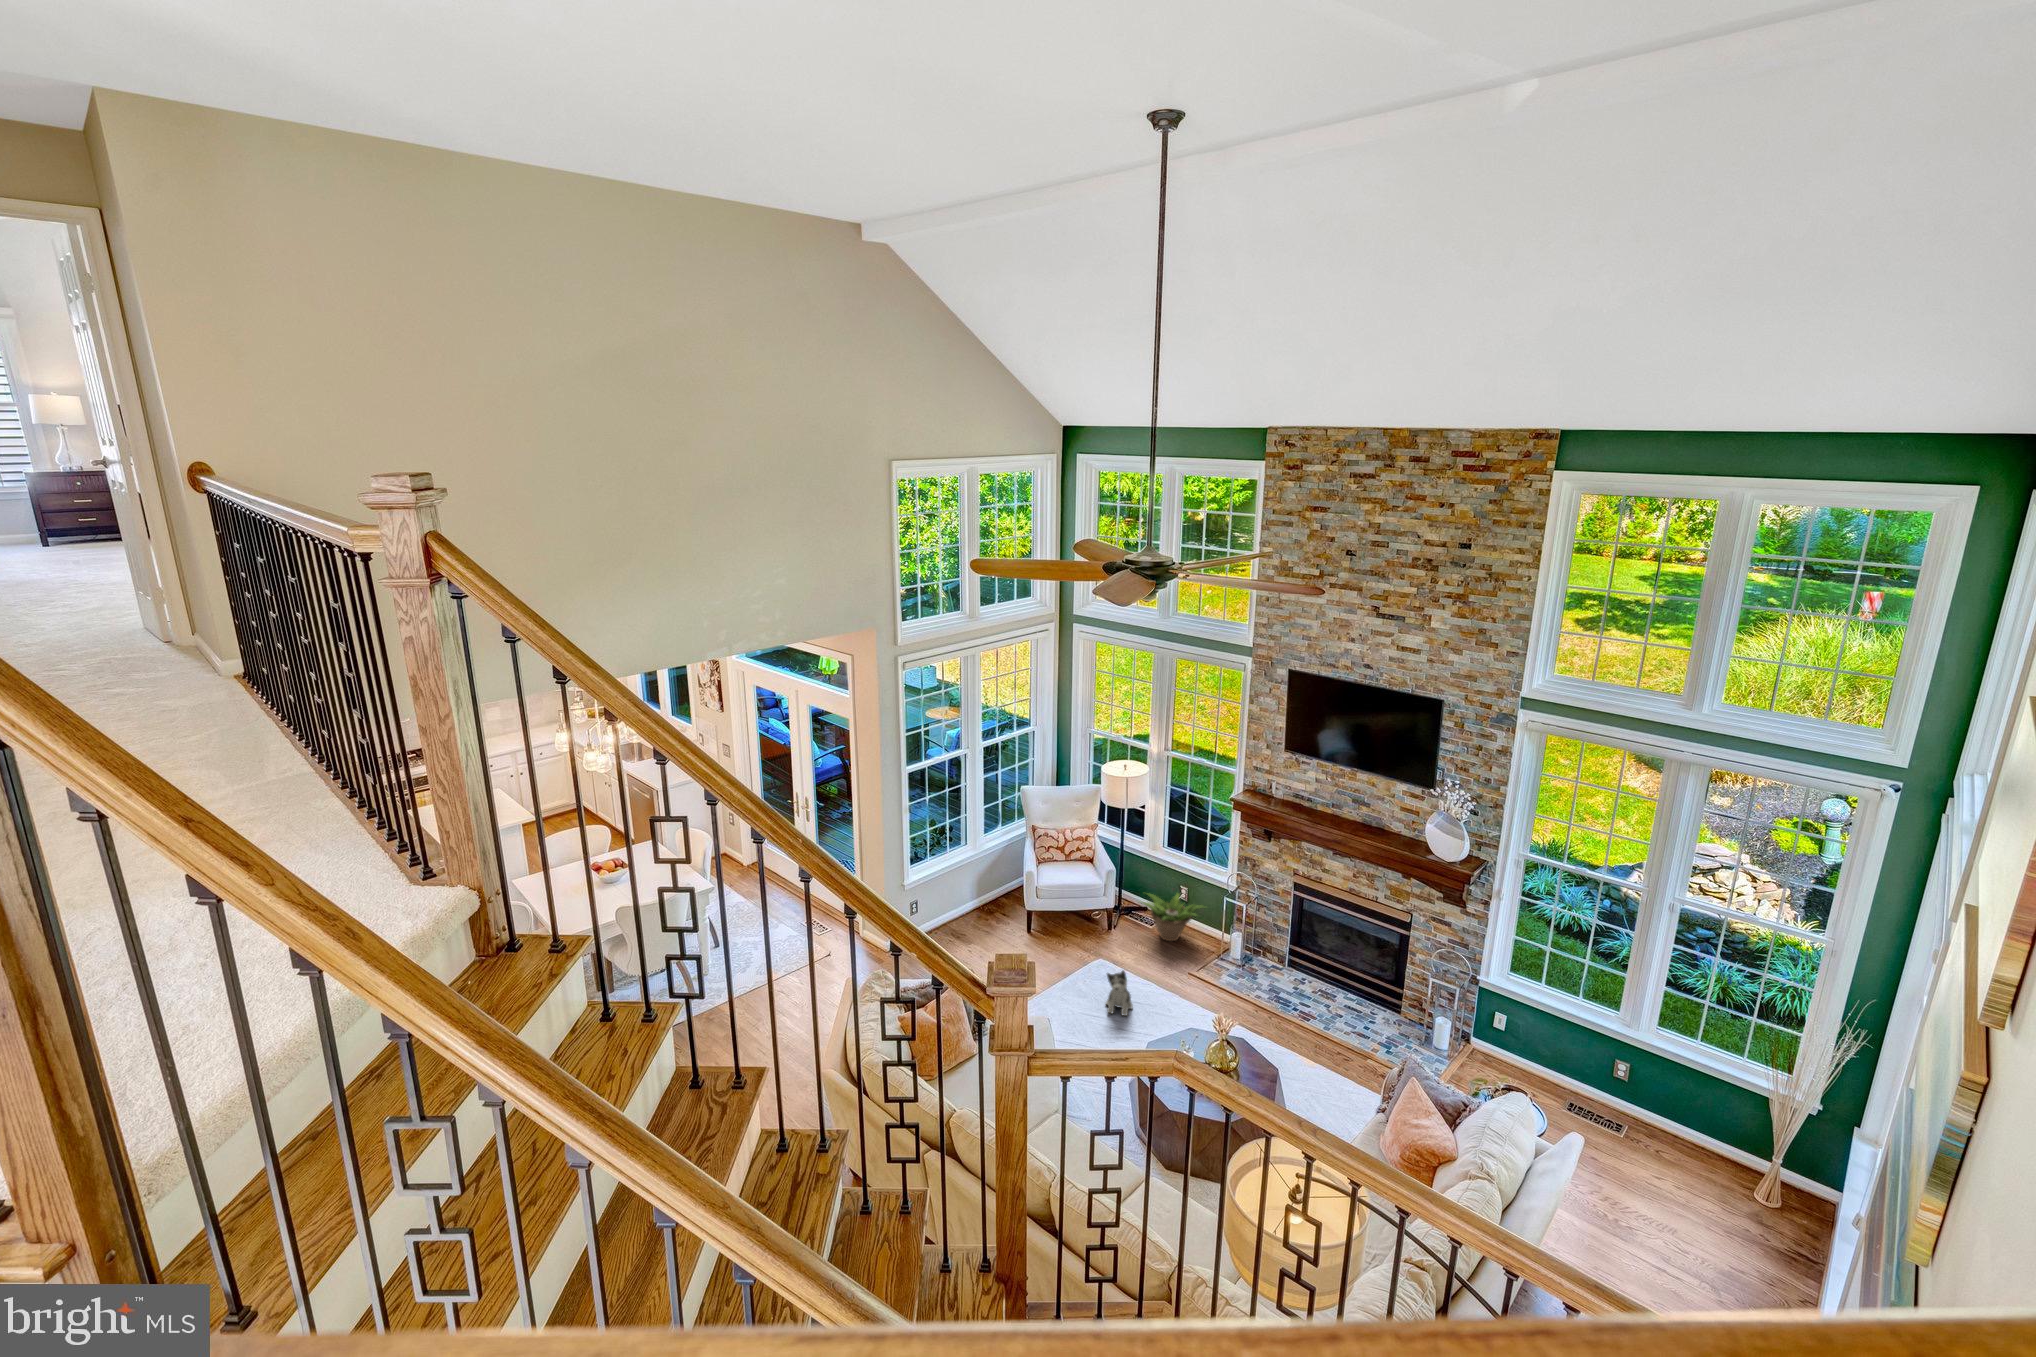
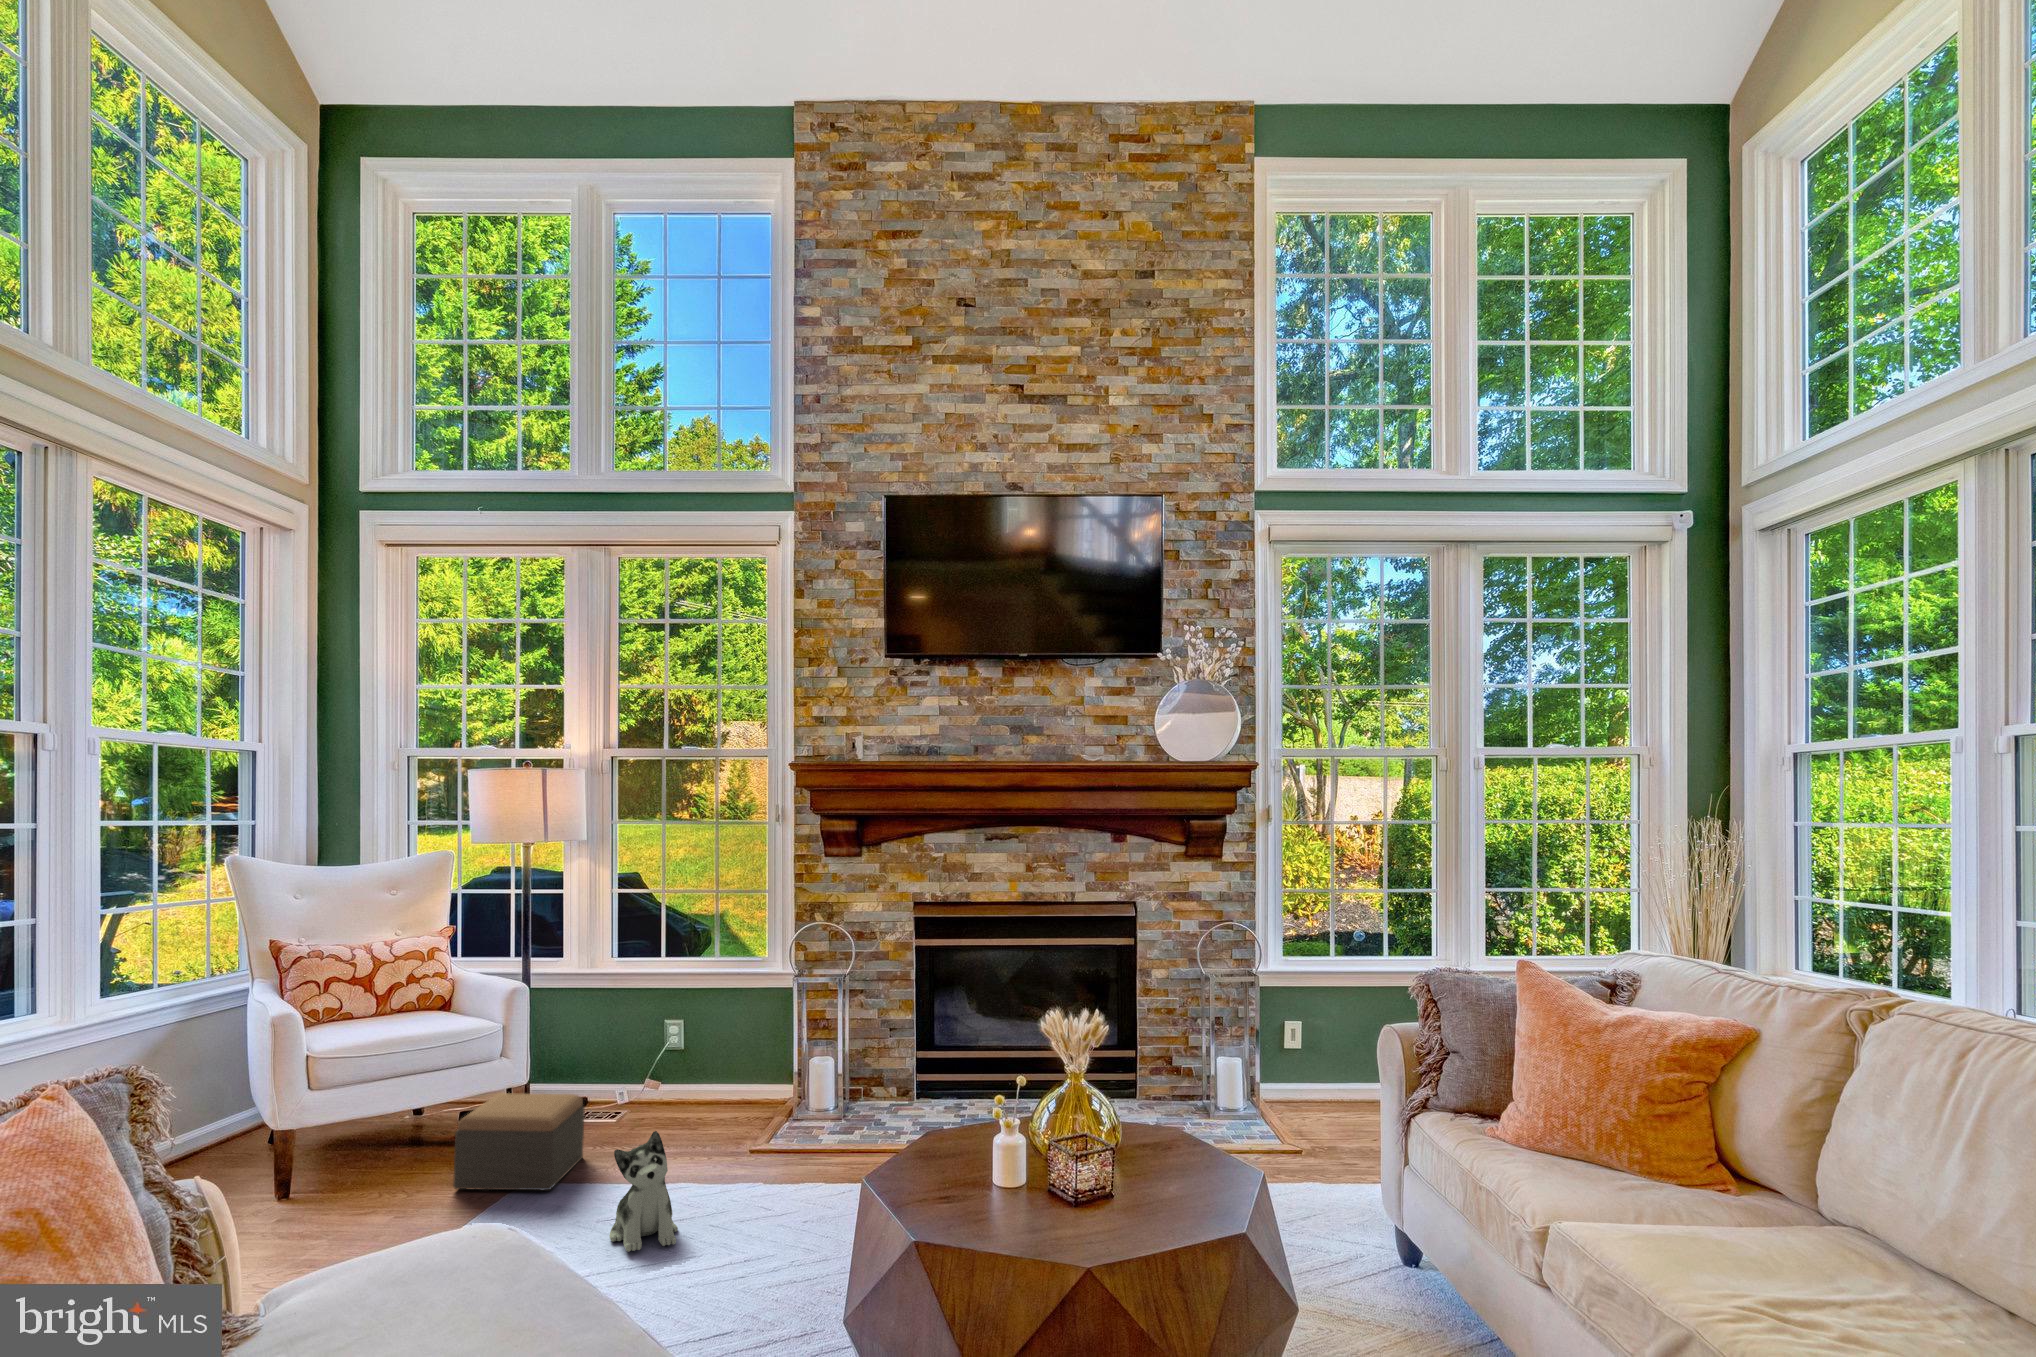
decorative plant: present [1141,893,1205,941] -> none [593,1025,744,1119]
footstool: none [1066,916,1122,968] -> present [453,1093,585,1190]

